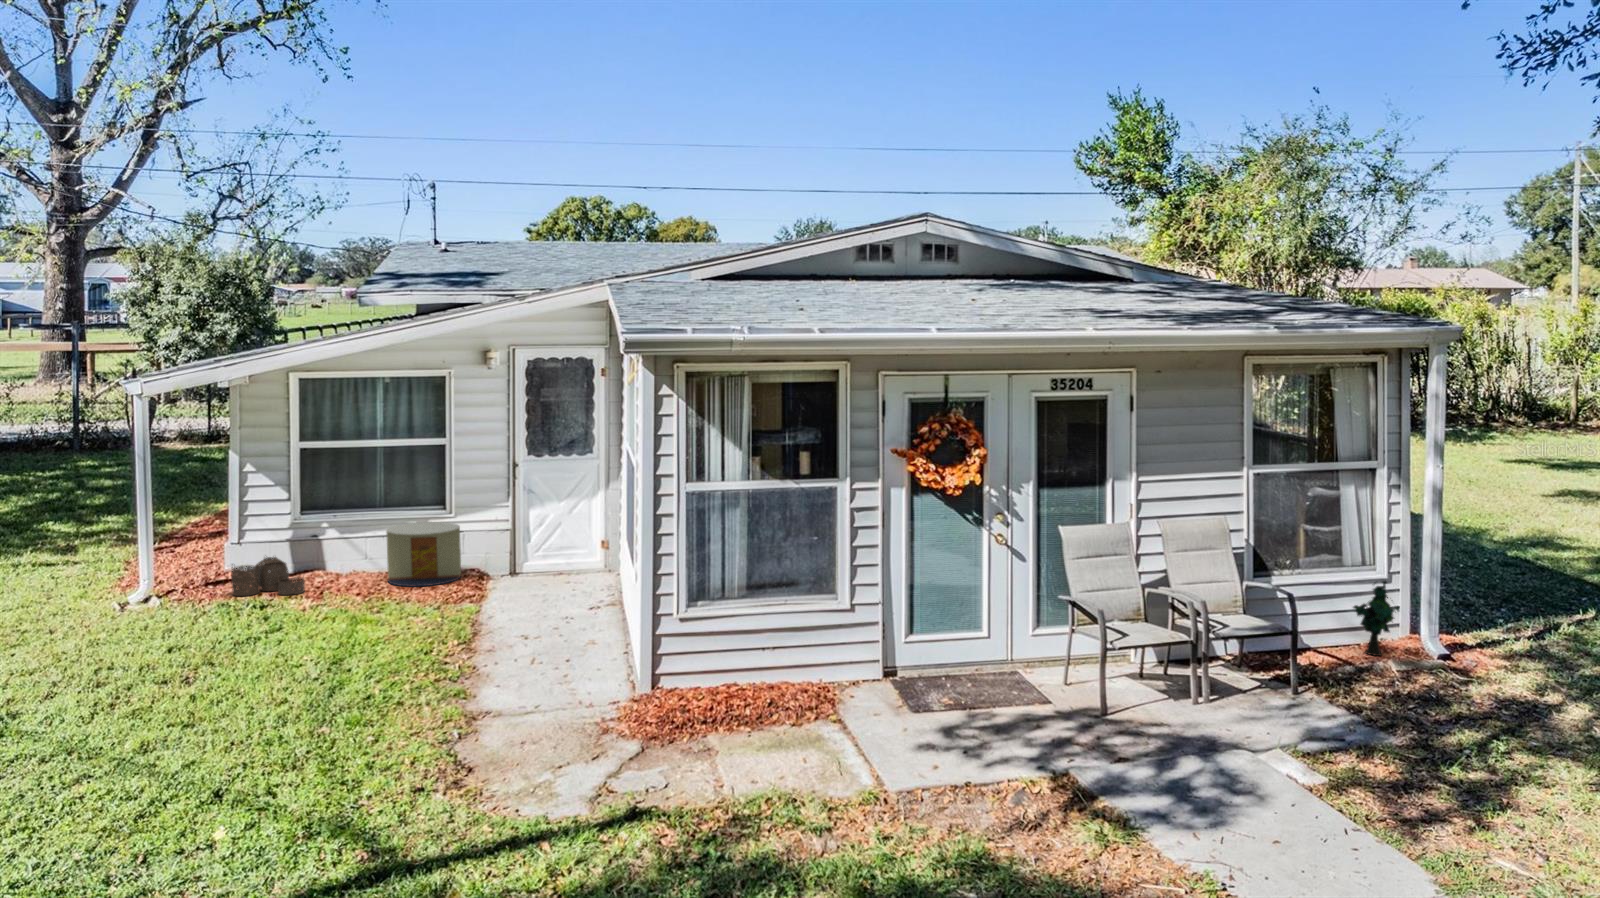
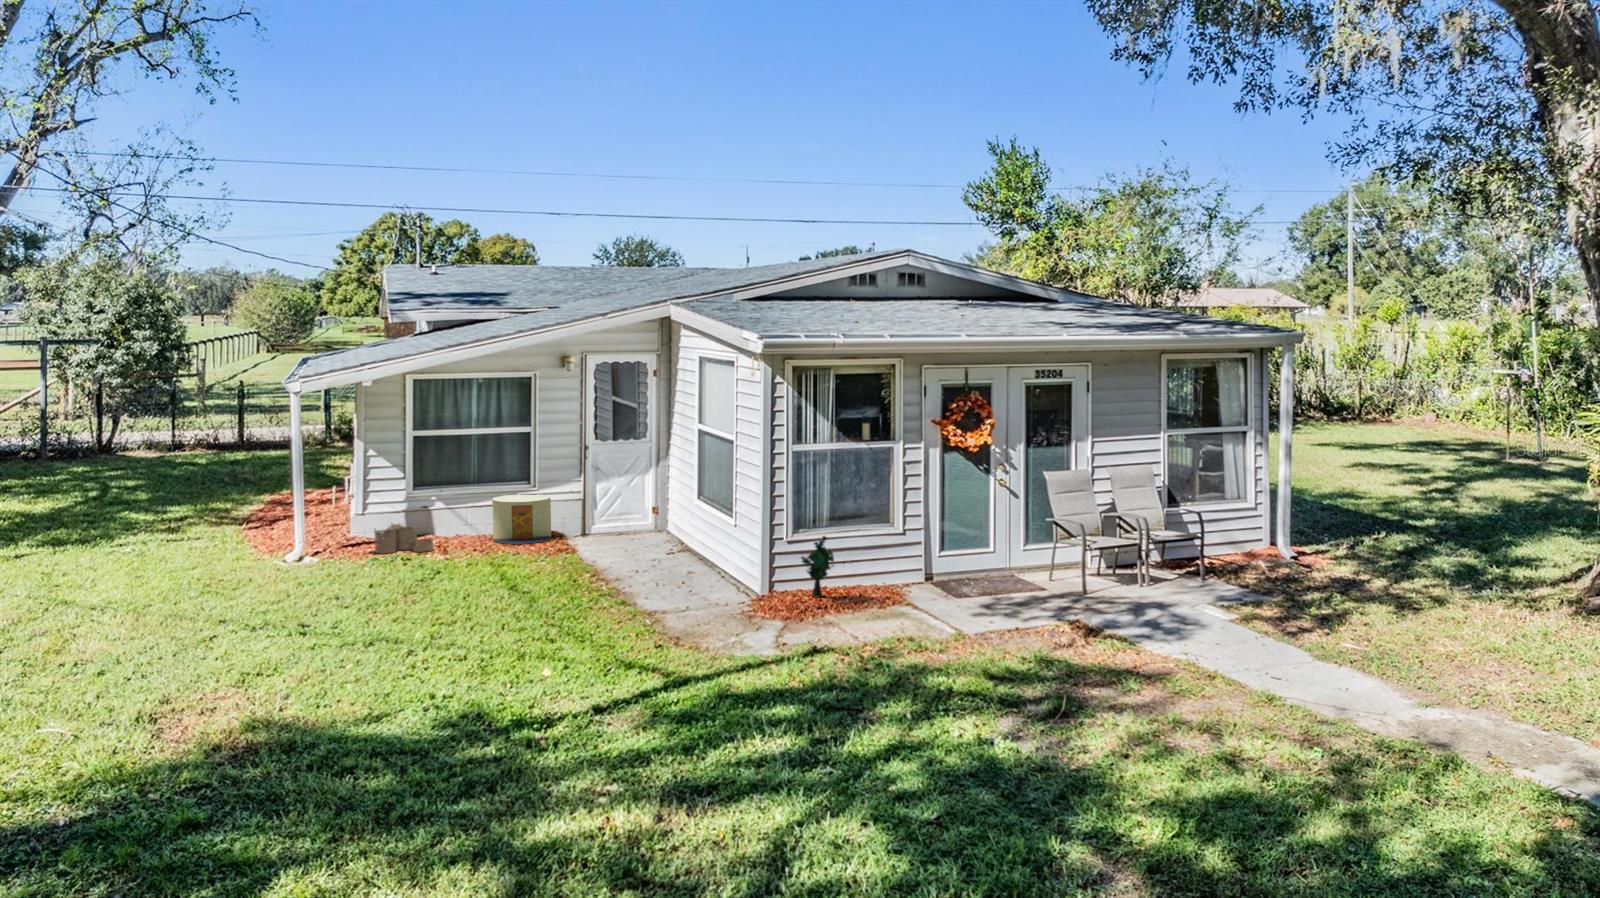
decorative plant: present [1353,581,1399,656] -> present [801,536,834,597]

